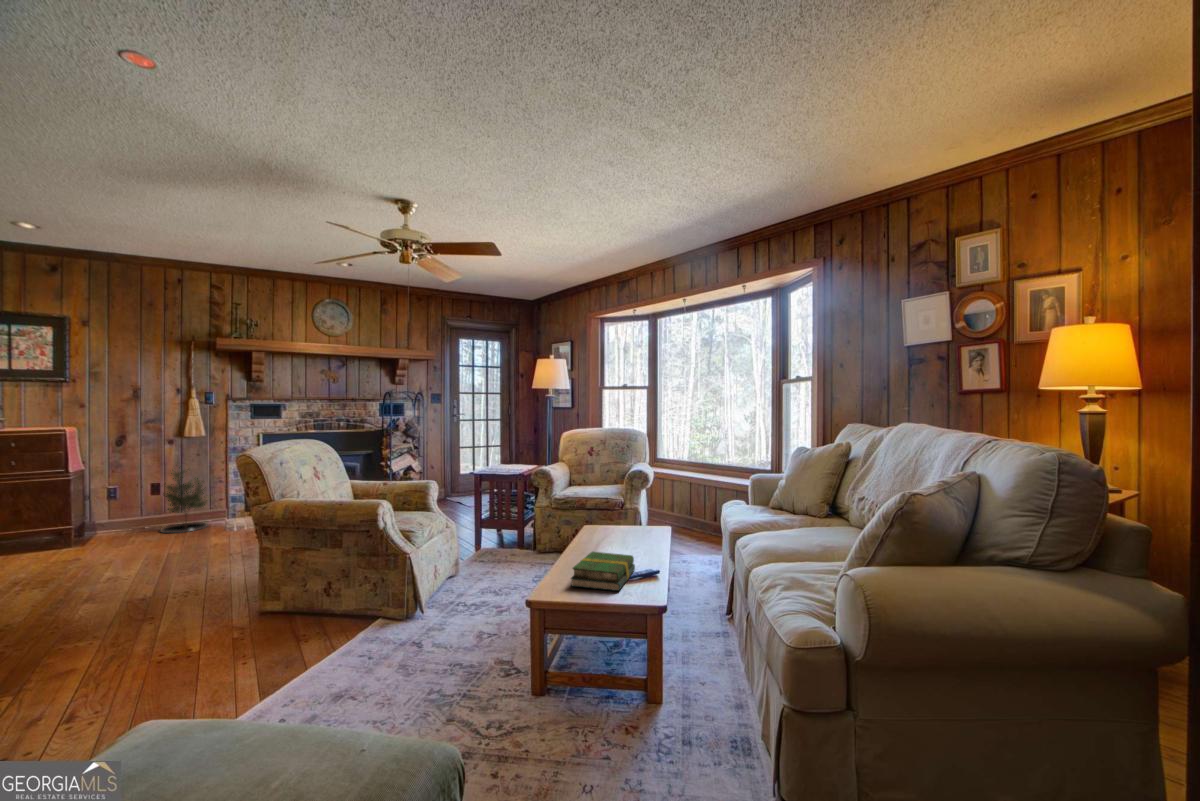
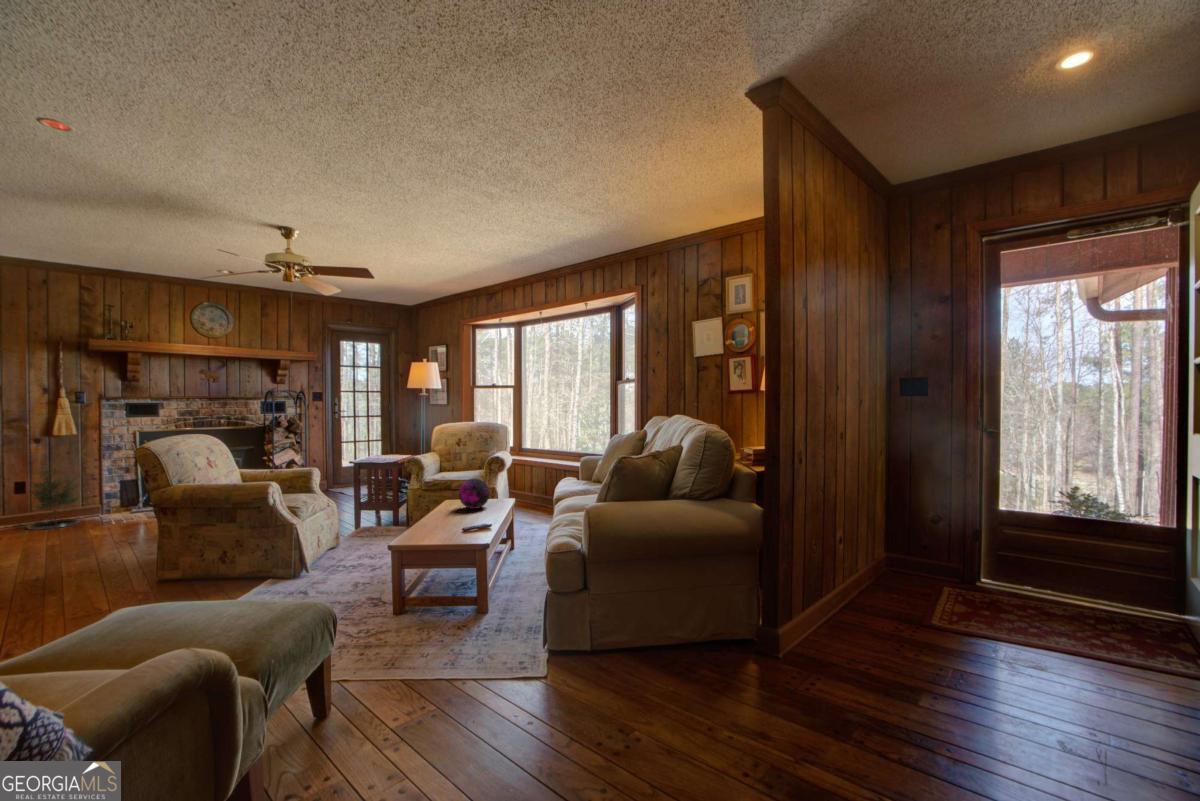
decorative orb: none [607,503,648,544] -> present [459,478,490,509]
book: present [571,552,635,591] -> none [421,512,473,536]

